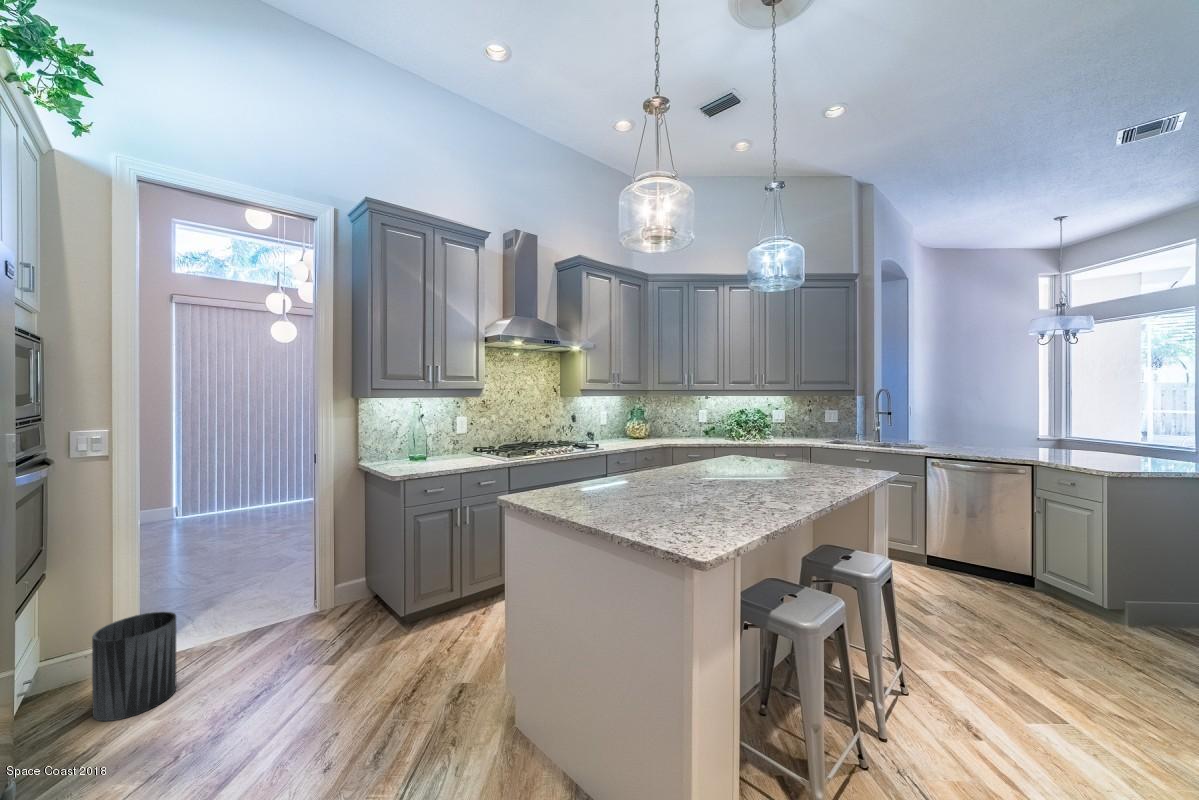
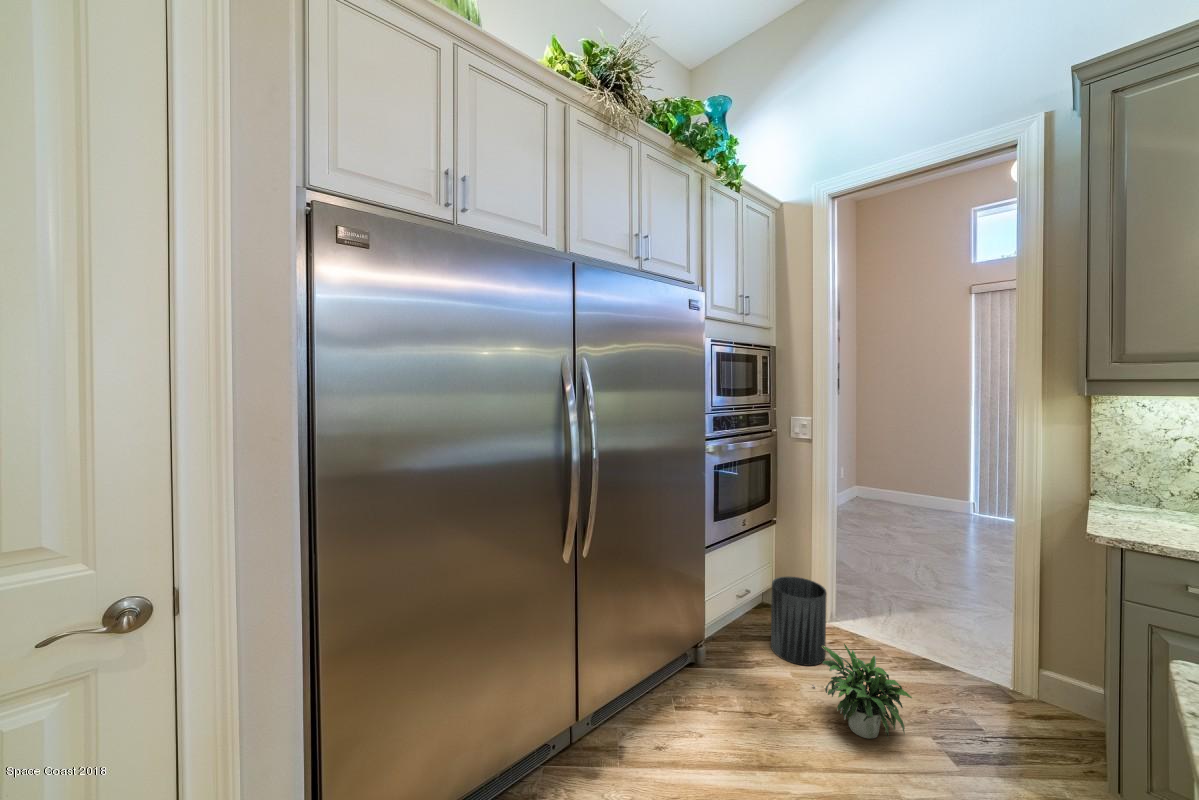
potted plant: none [191,631,309,708] -> present [812,644,912,739]

